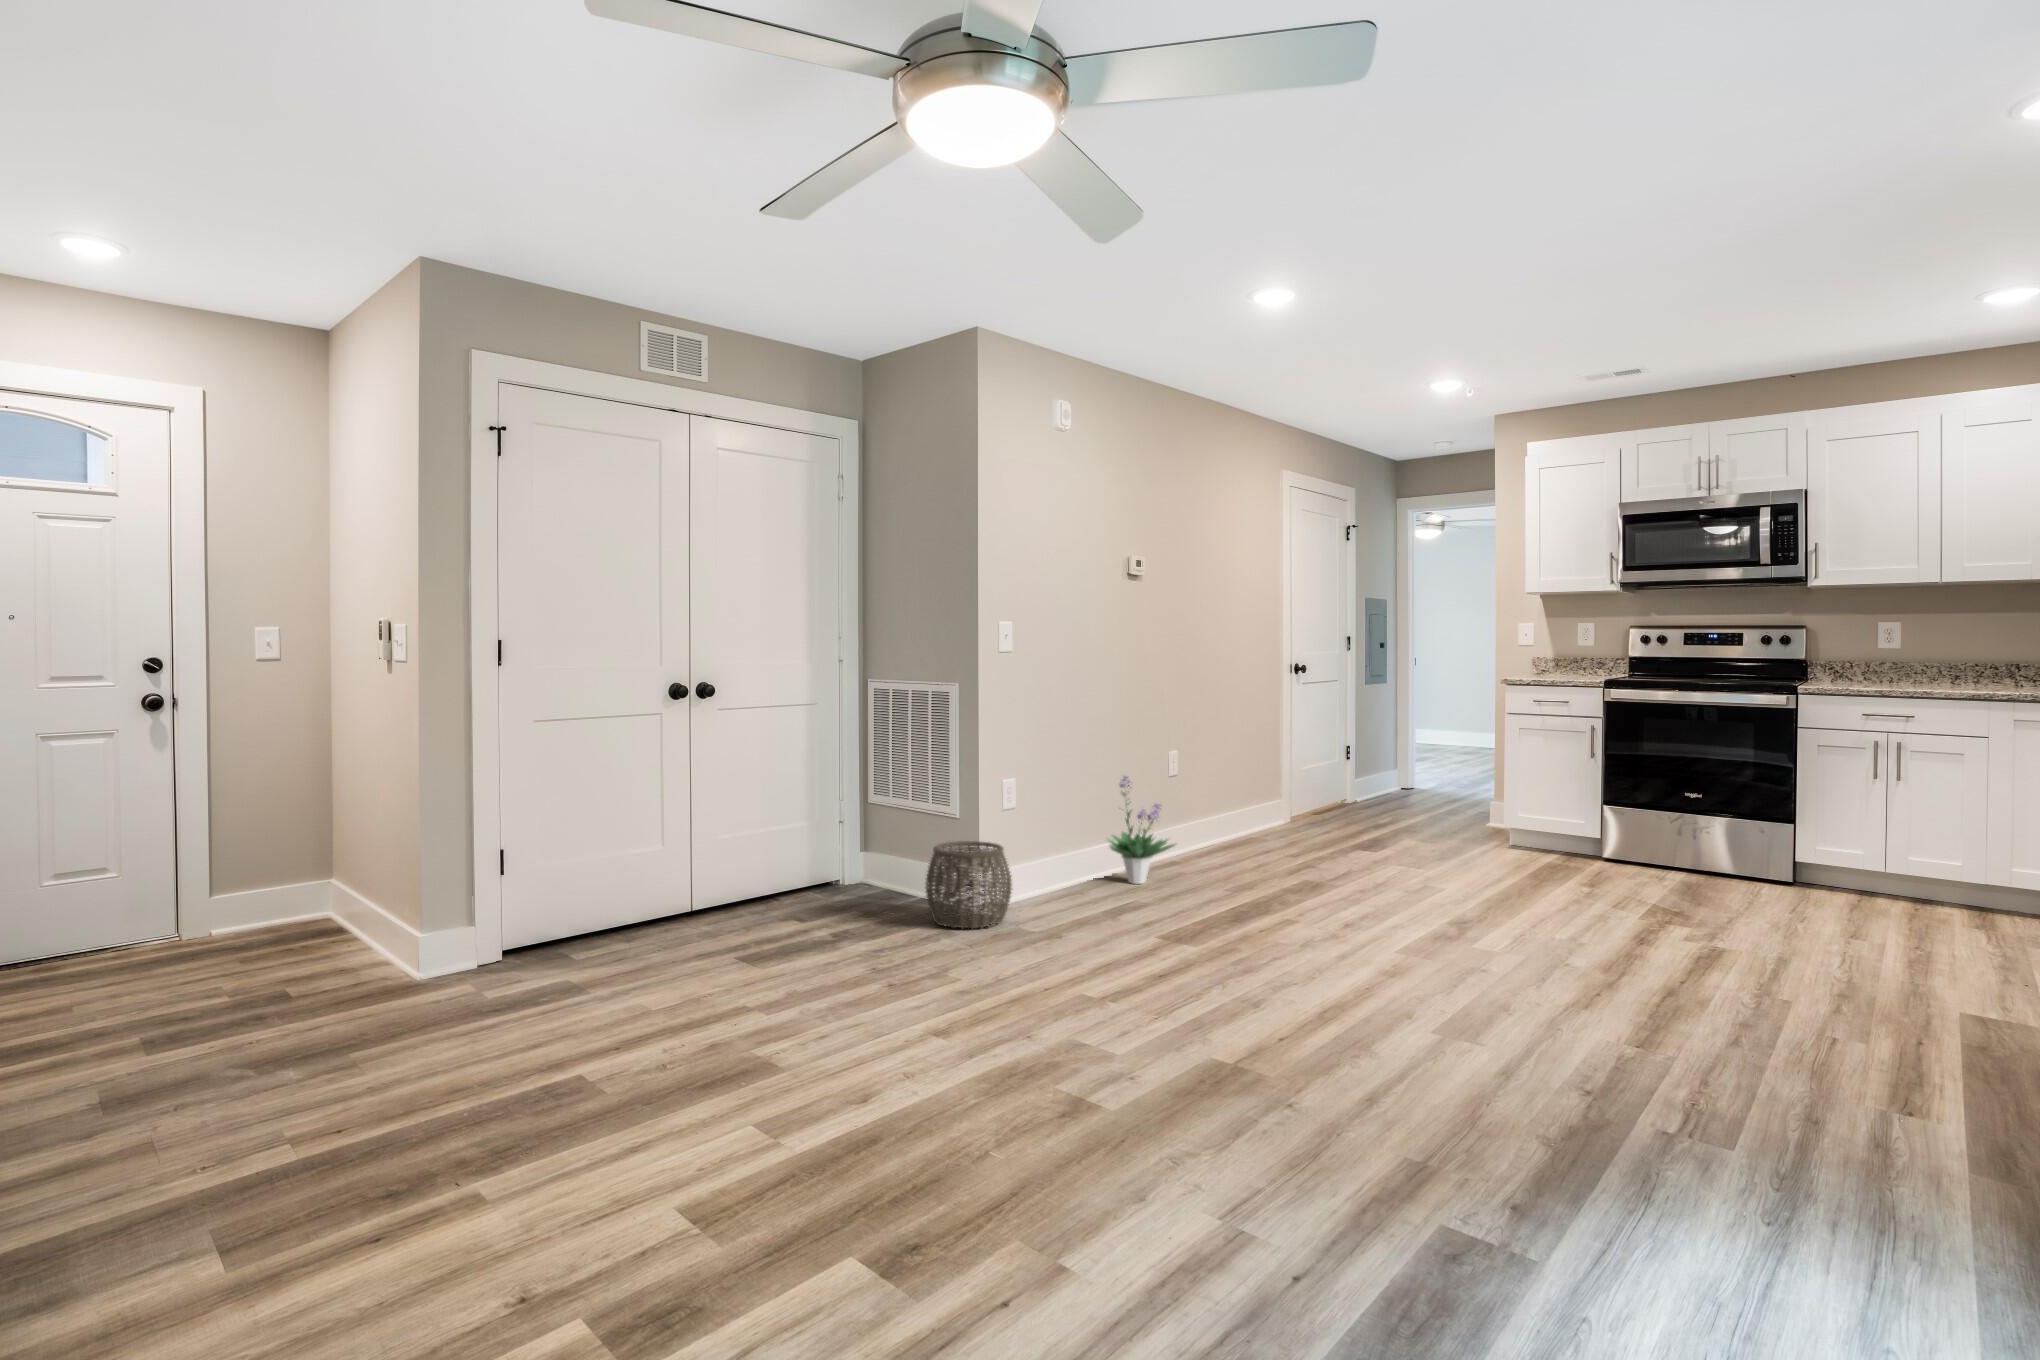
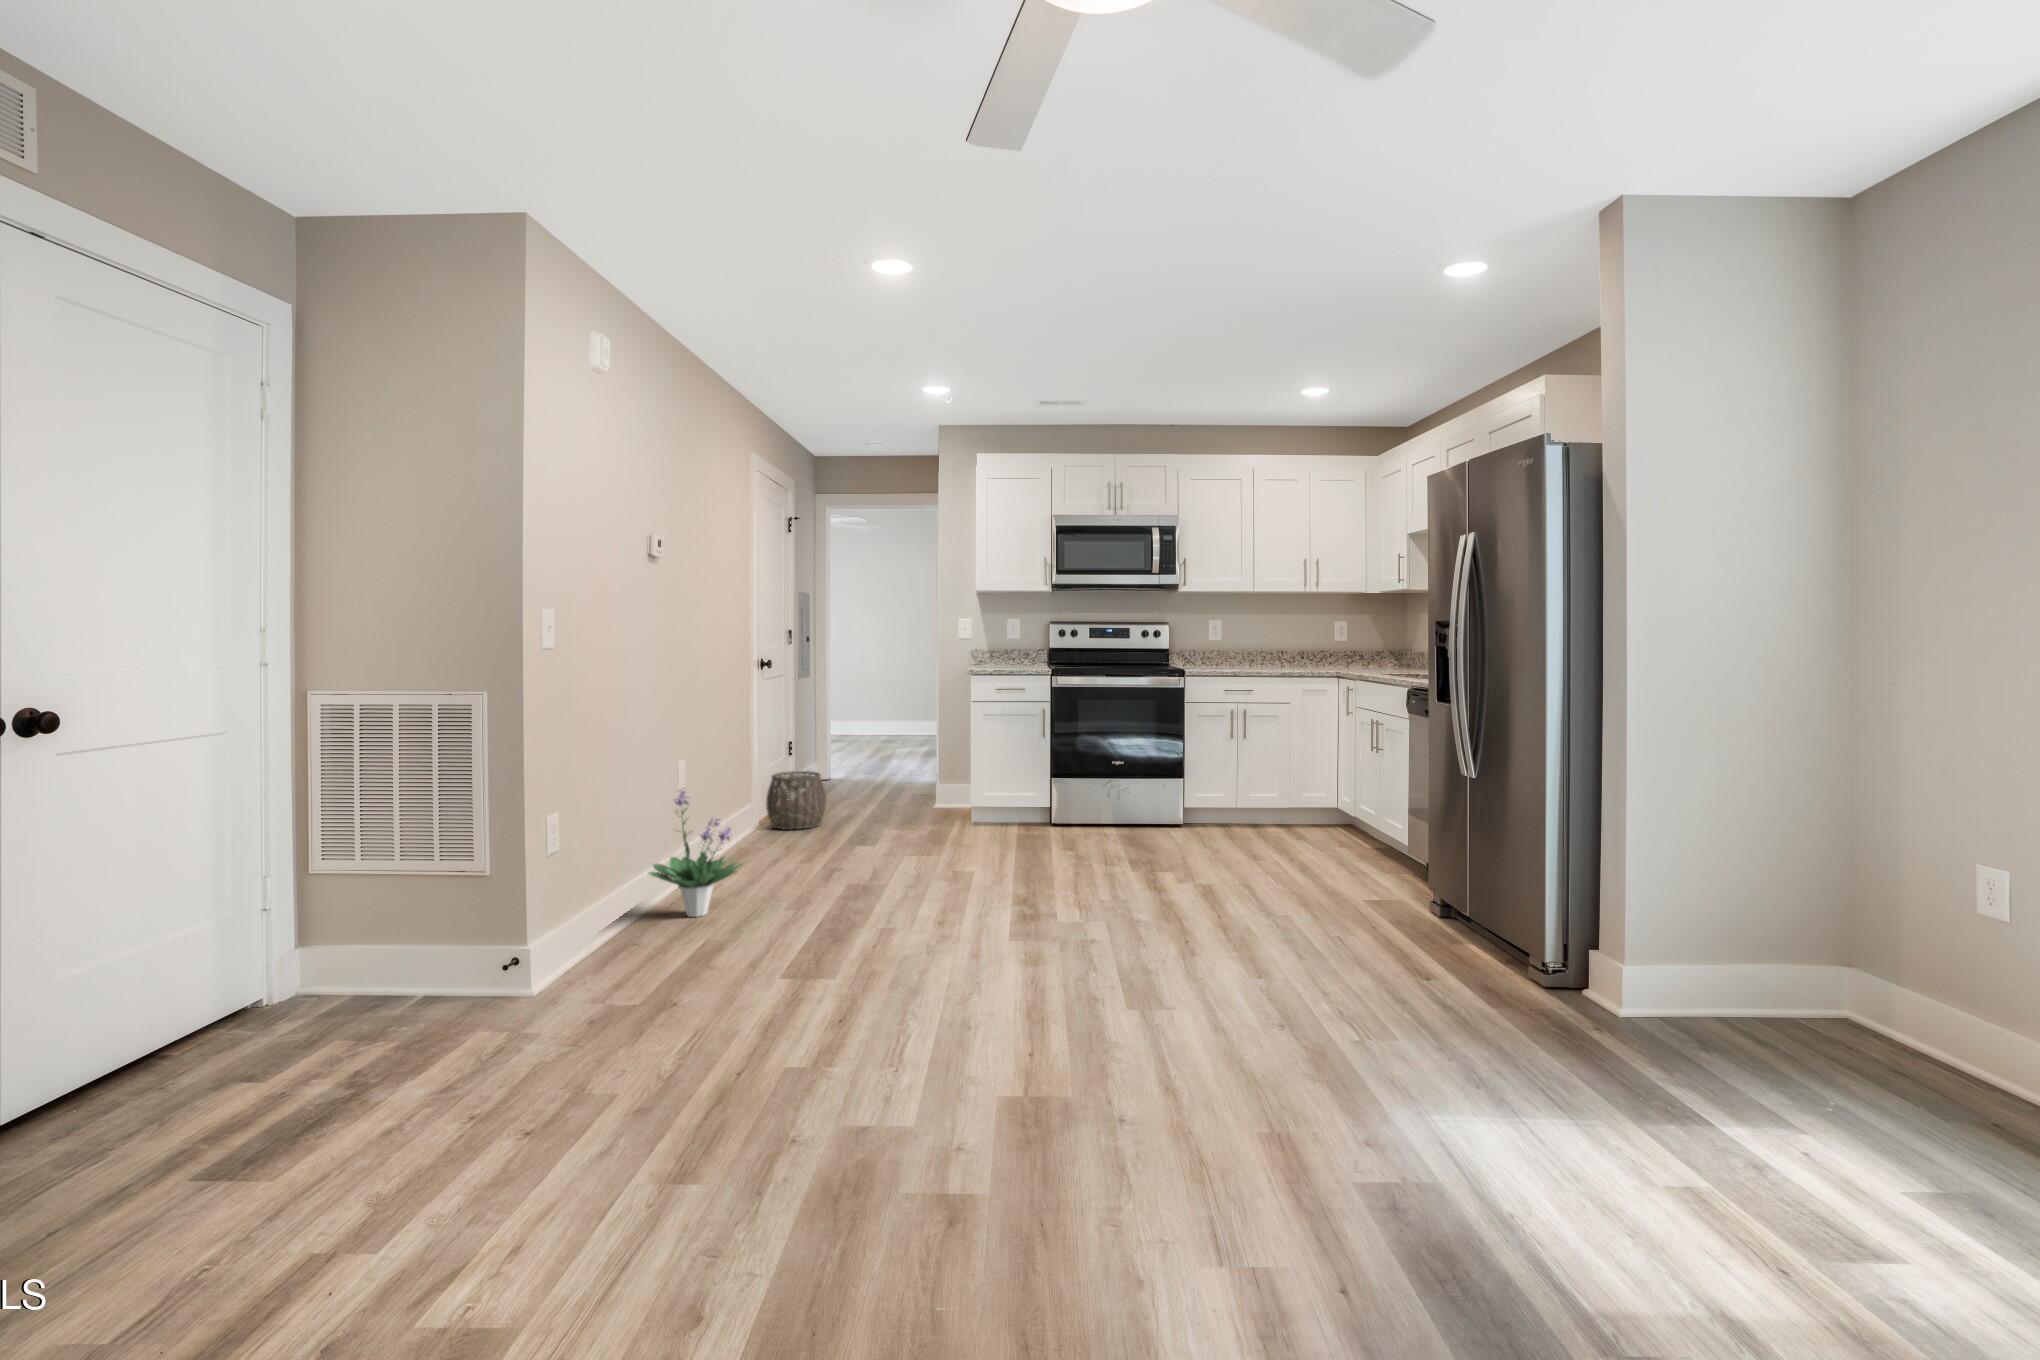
woven basket: present [926,841,1012,929] -> present [766,771,826,830]

